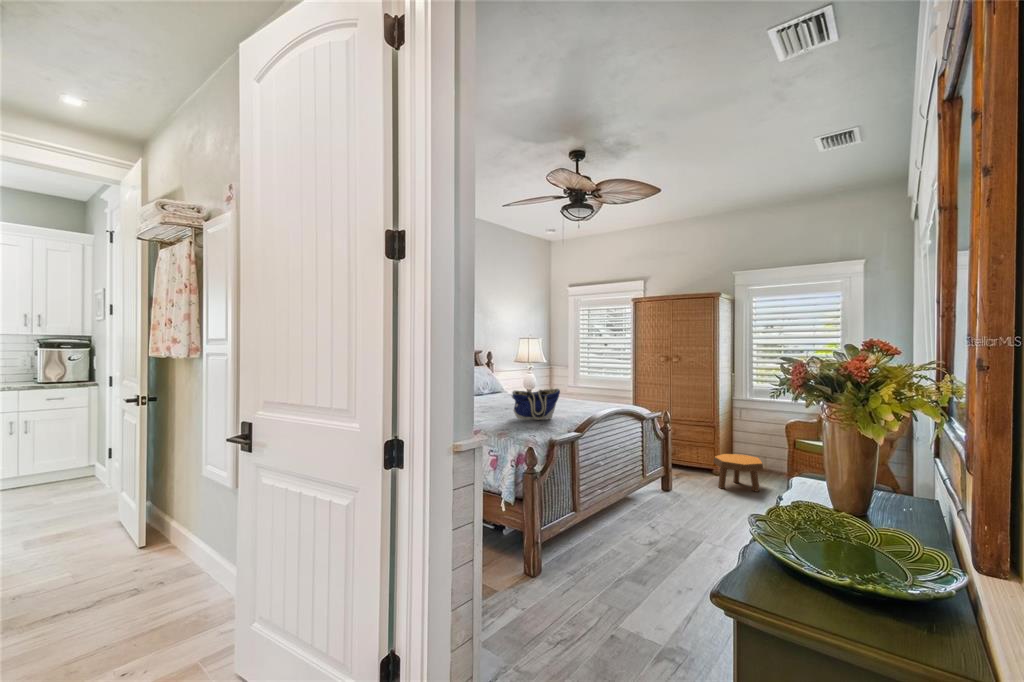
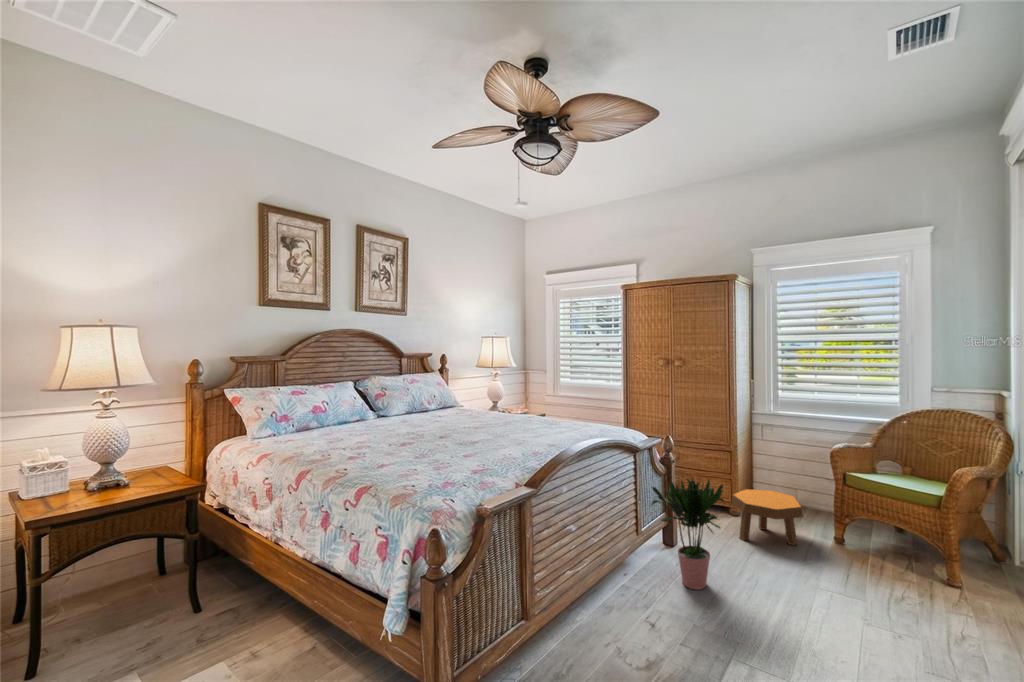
tote bag: present [512,389,560,420] -> none [429,415,506,465]
potted plant: none [651,433,707,512] -> present [652,478,724,590]

